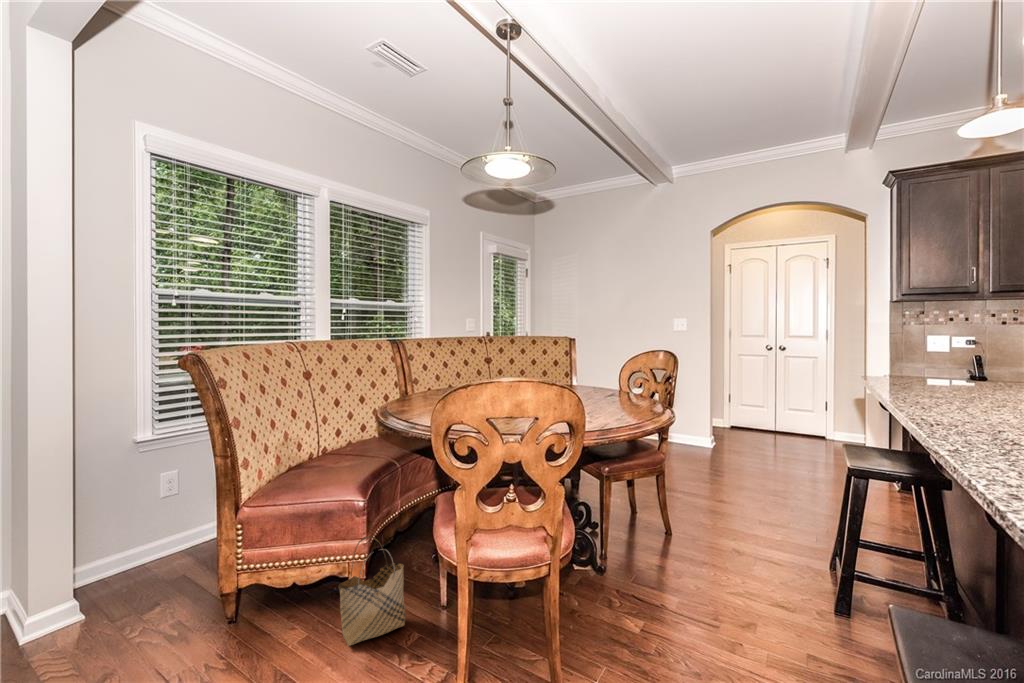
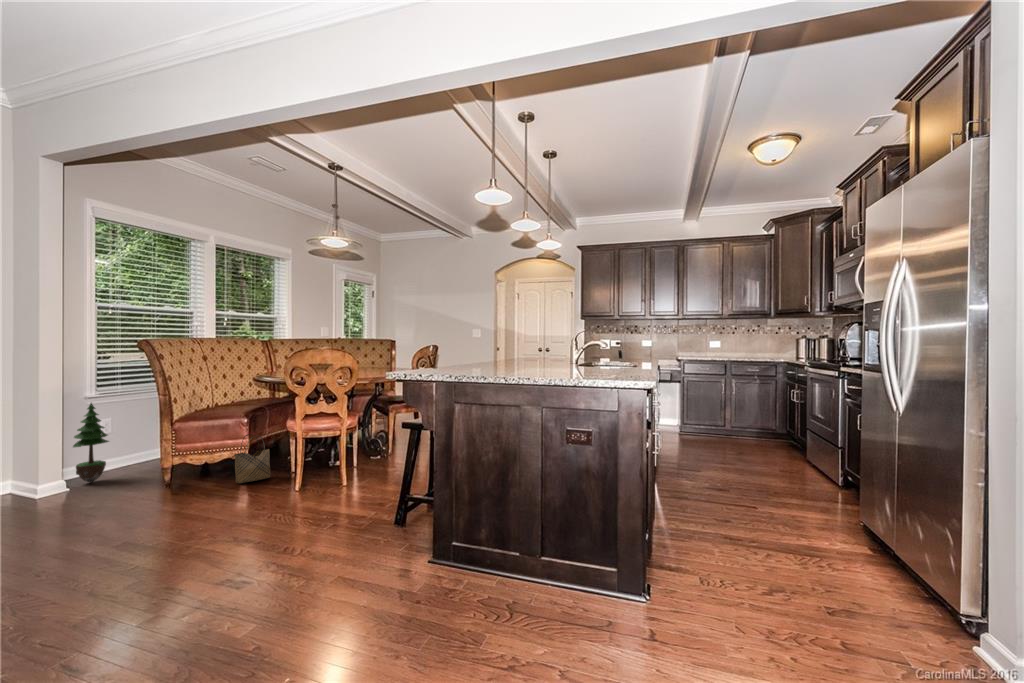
potted tree: none [89,459,155,595] -> present [73,403,109,483]

